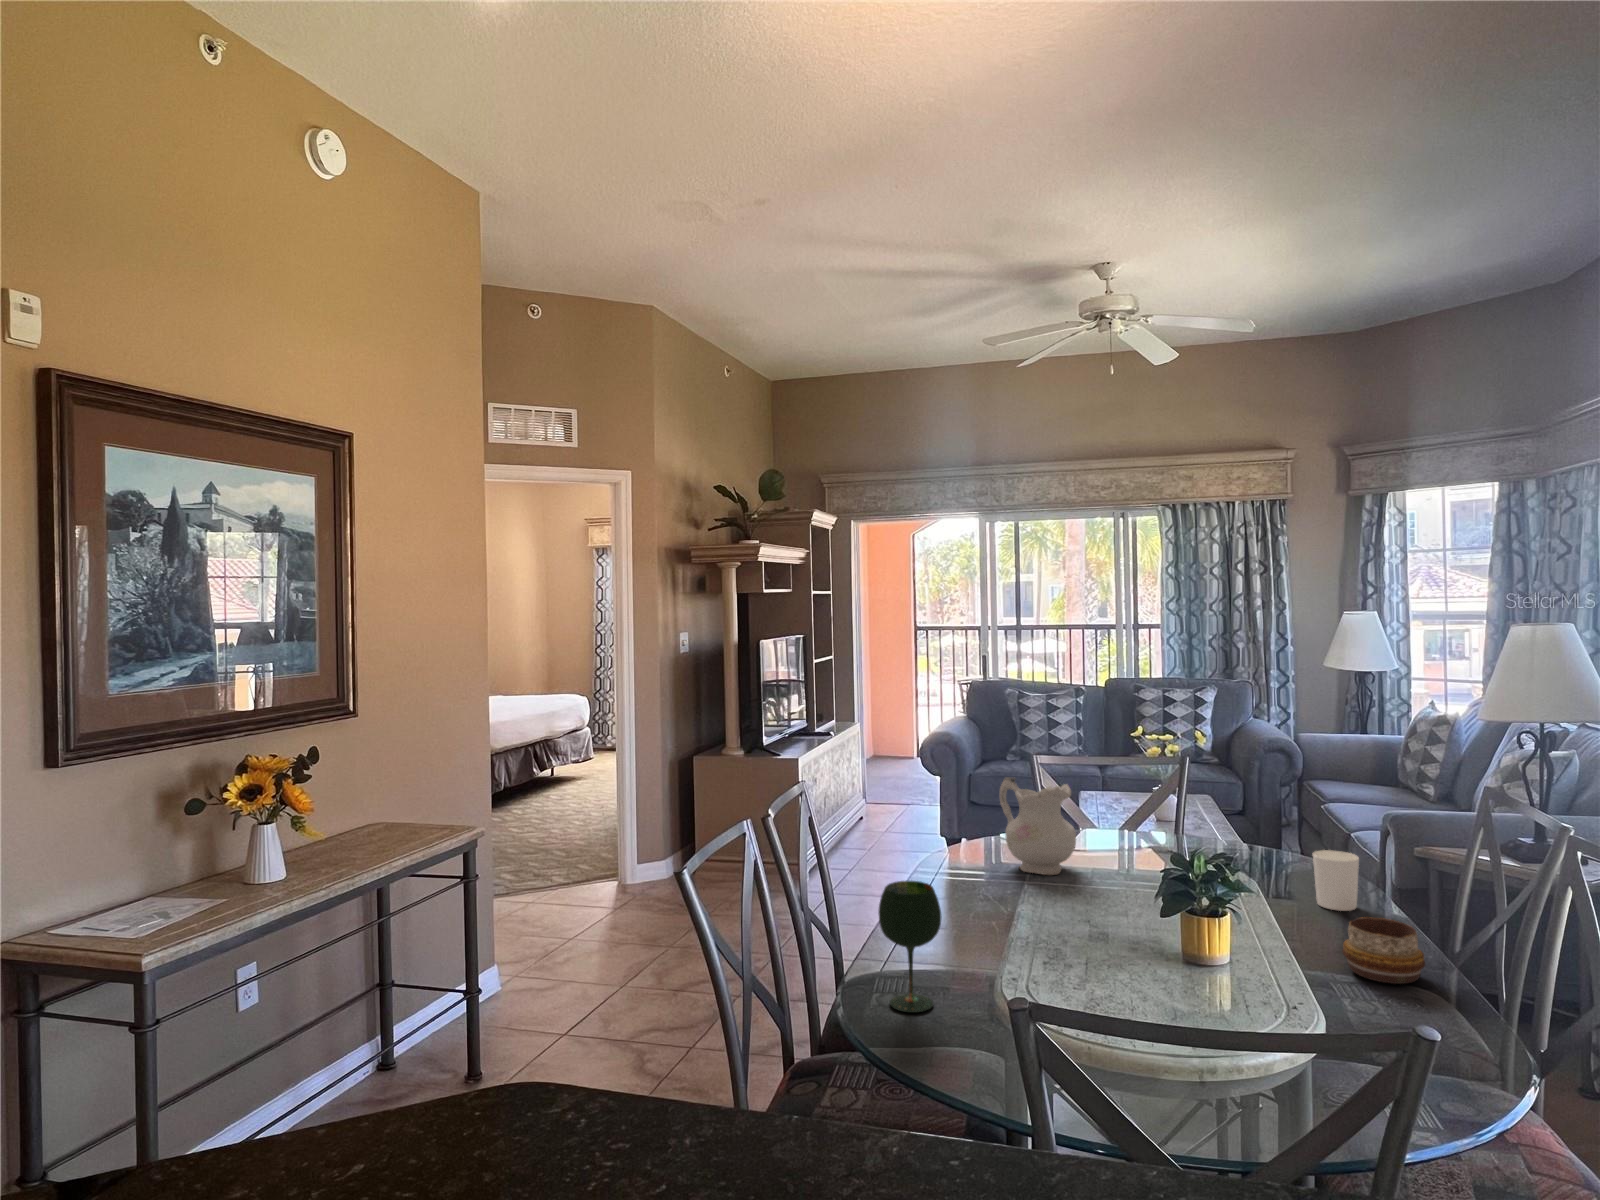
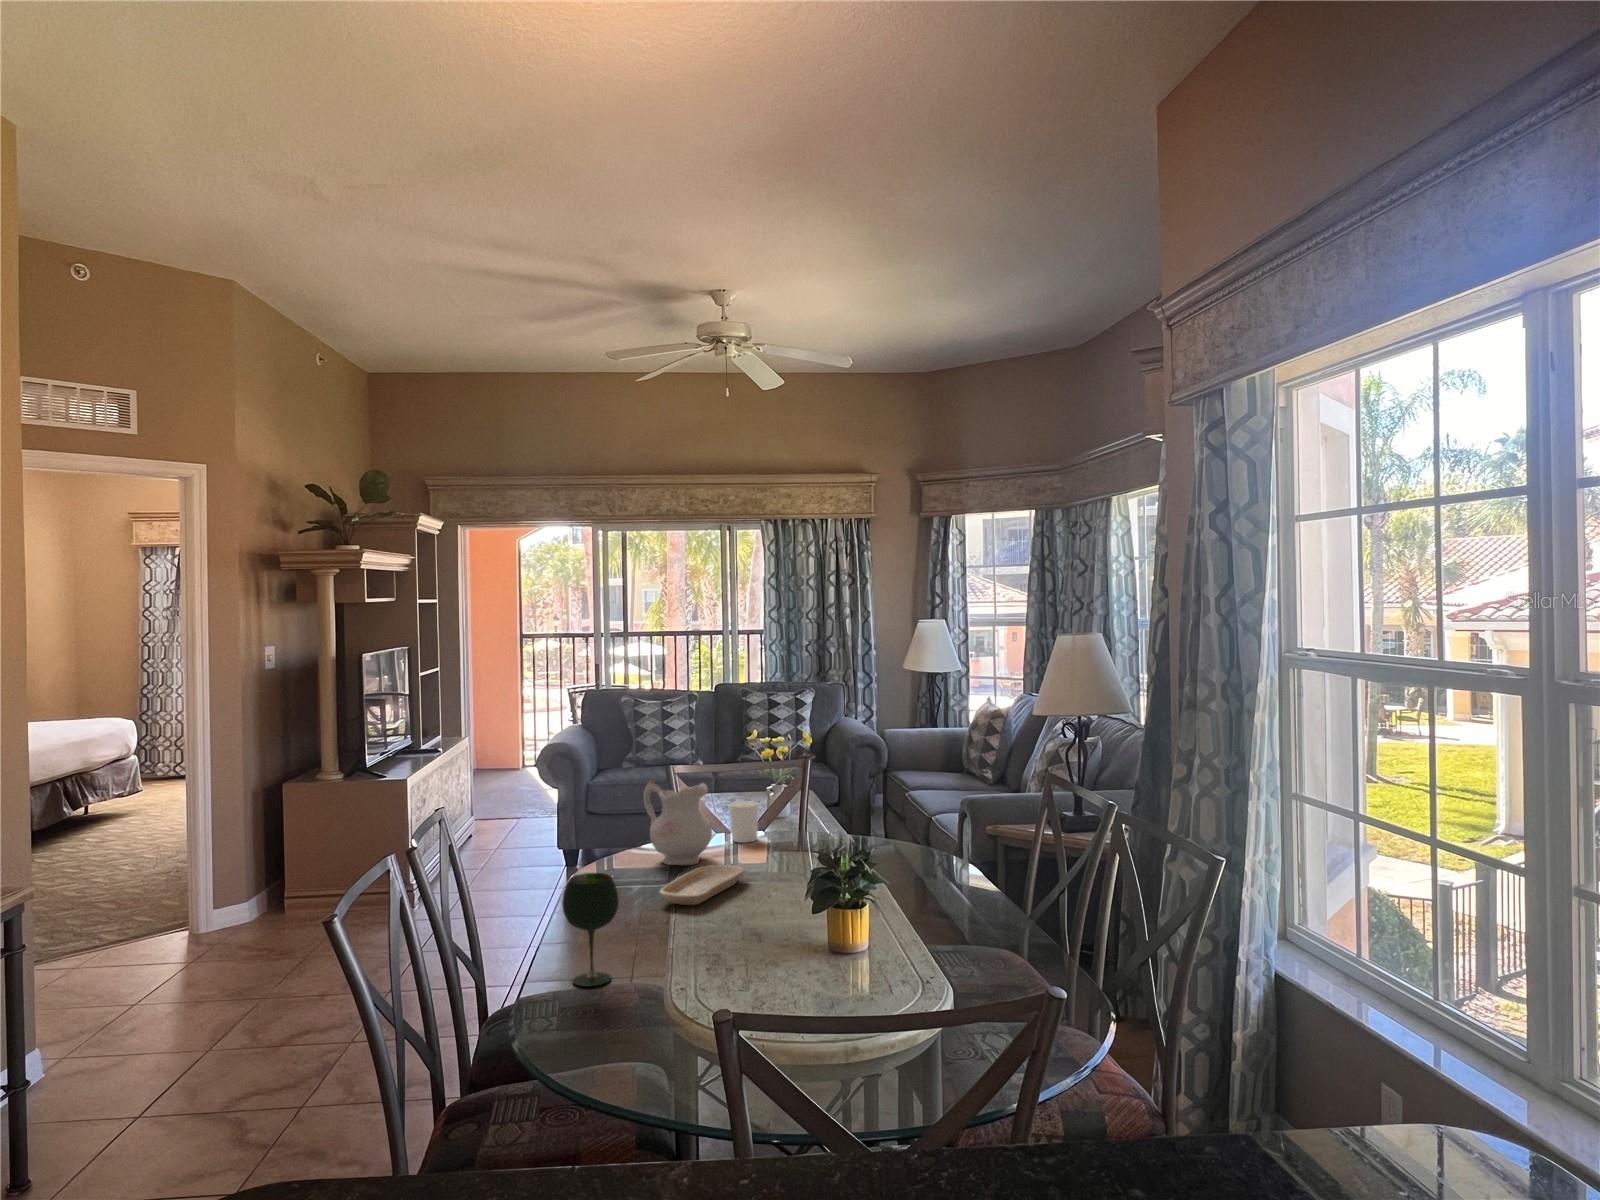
candle holder: present [1313,850,1359,911] -> present [729,801,759,843]
tray: none [1006,878,1112,925] -> present [660,865,745,905]
decorative bowl: present [1342,917,1425,984] -> none [921,867,975,914]

